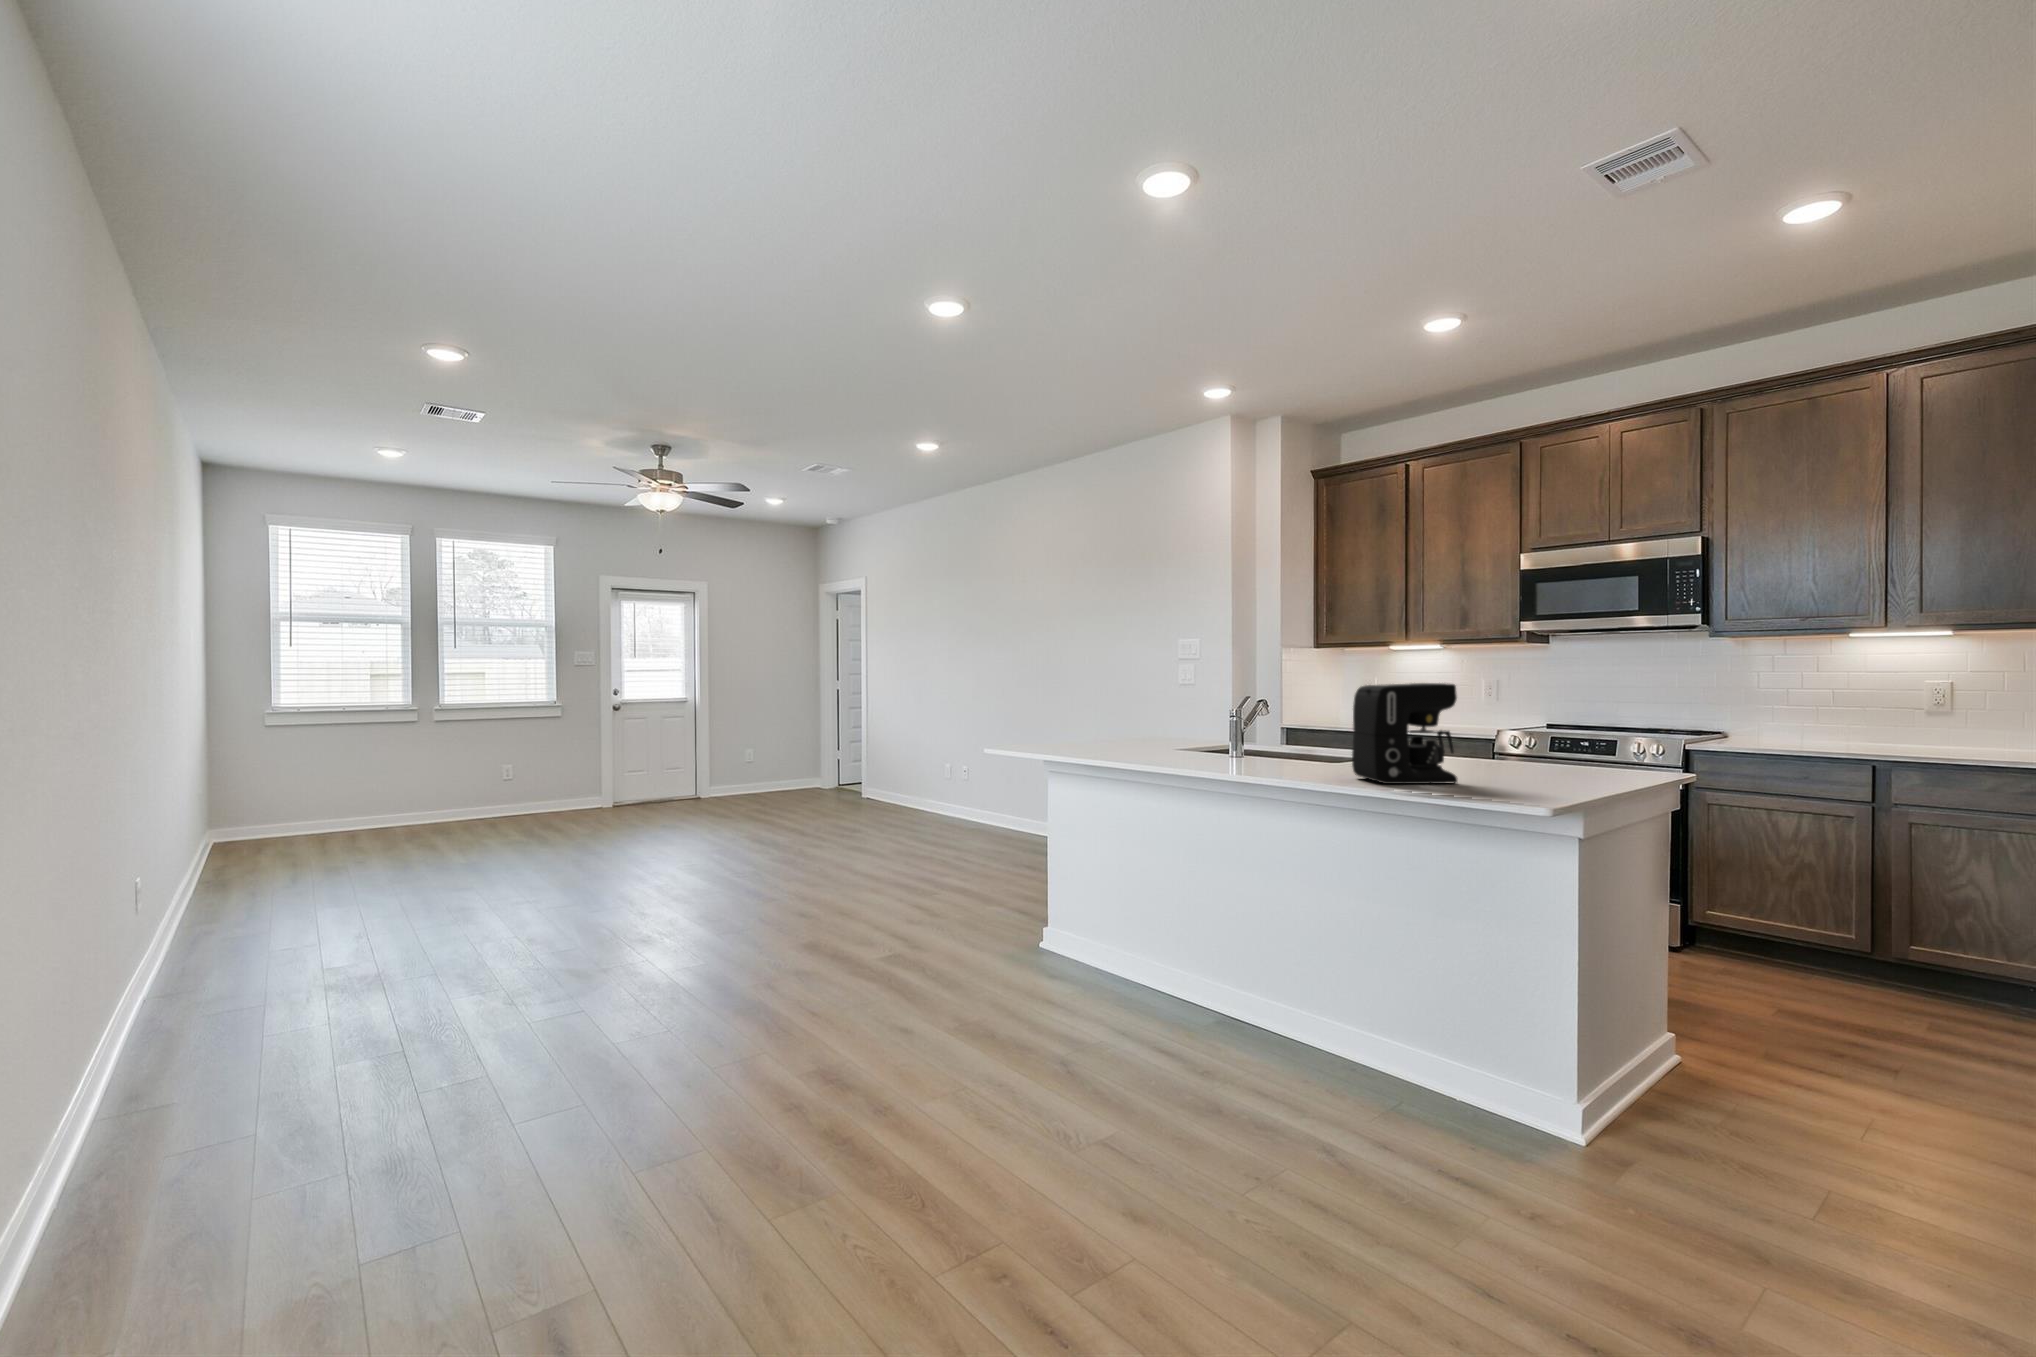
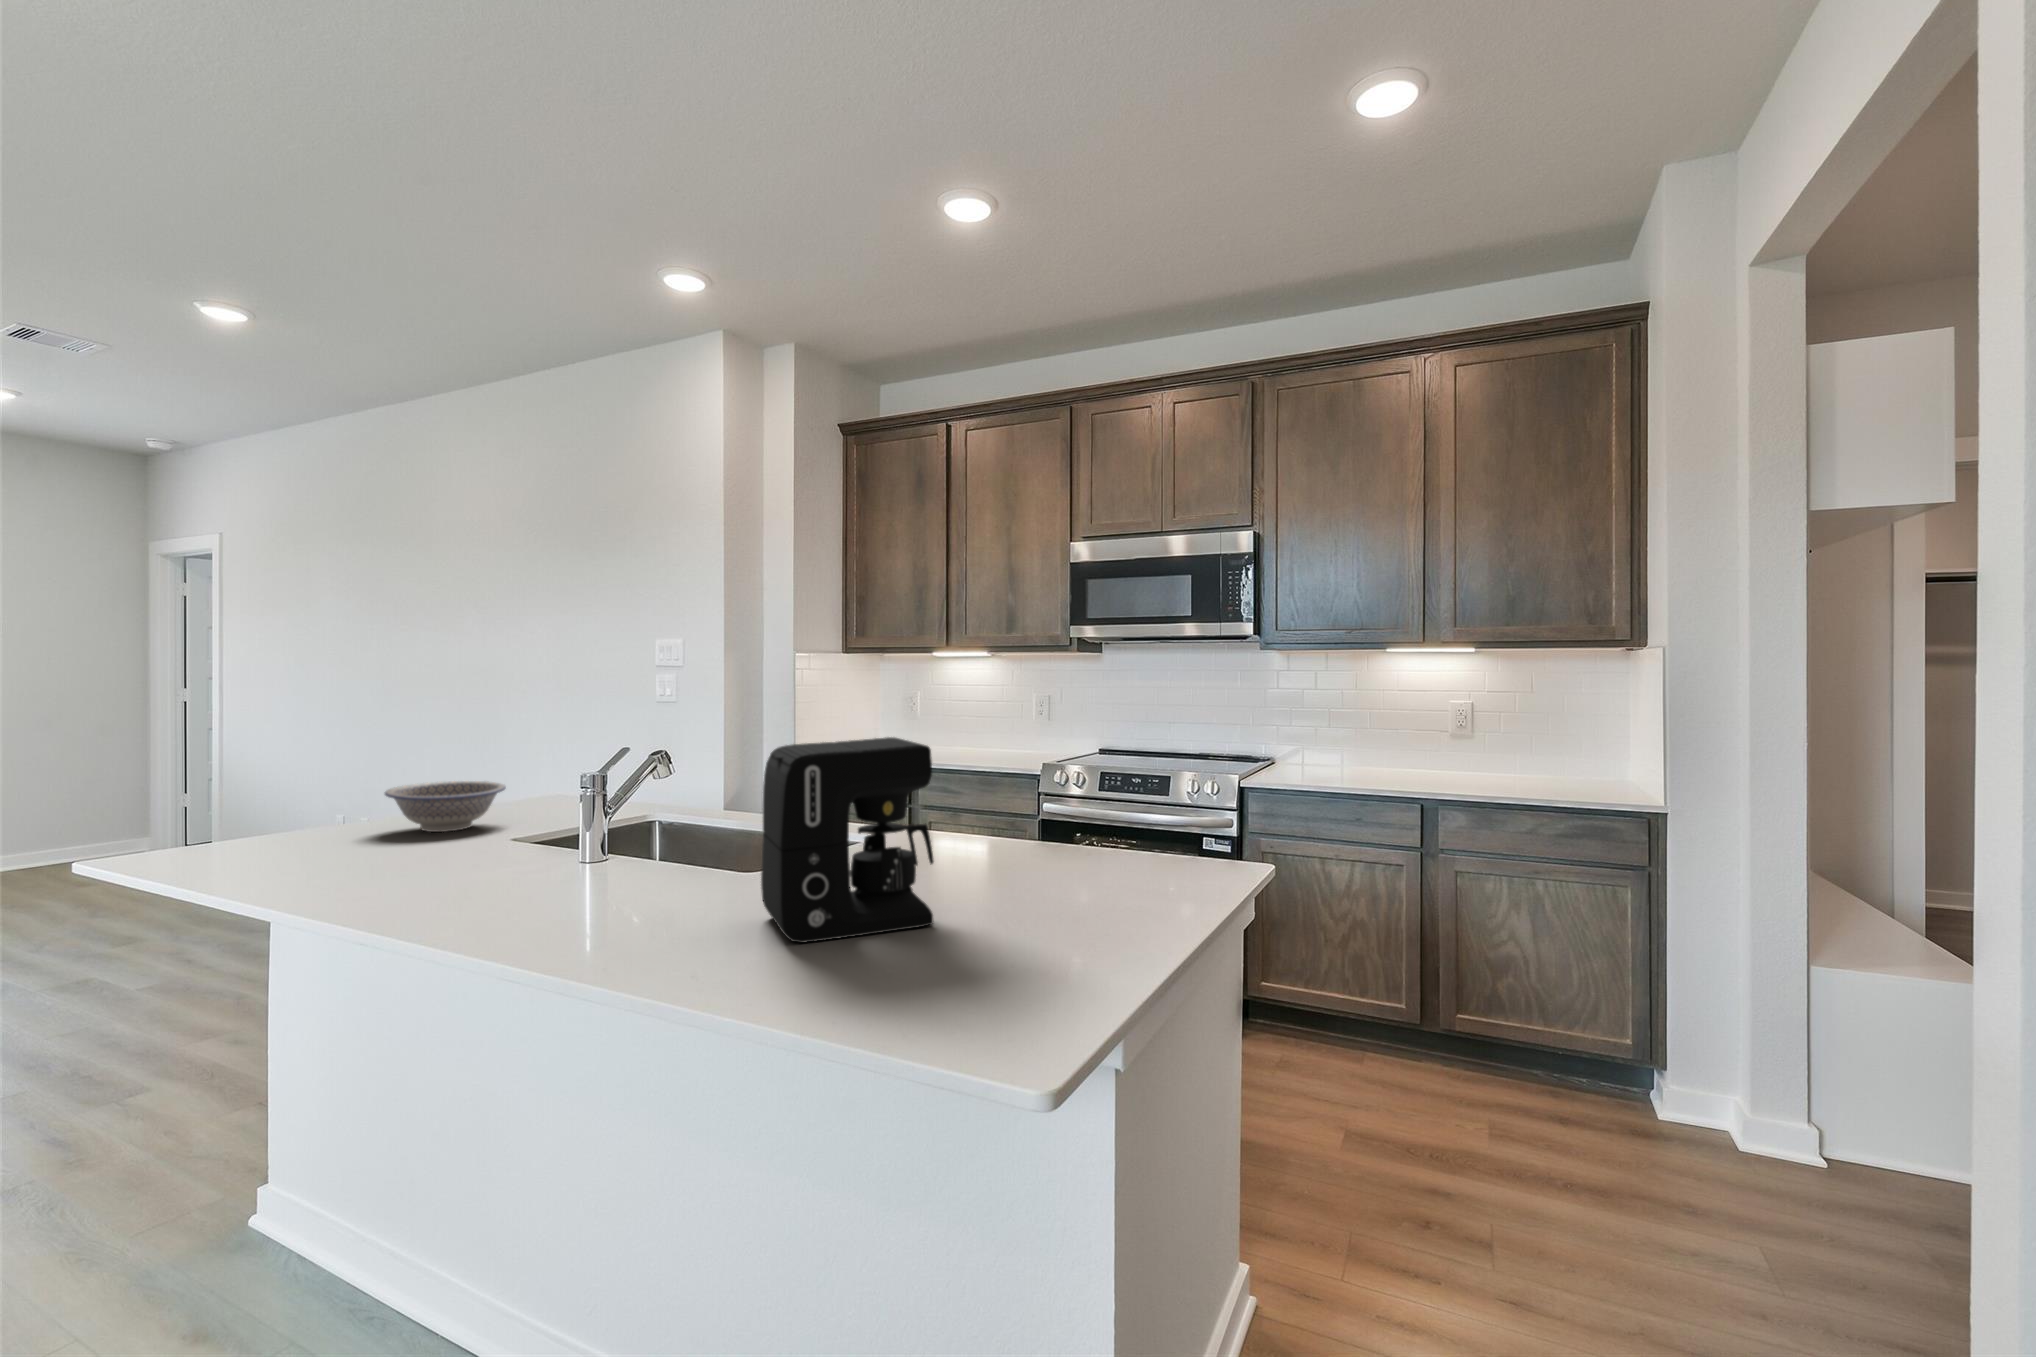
bowl: none [1078,723,1140,750] -> present [385,781,506,832]

